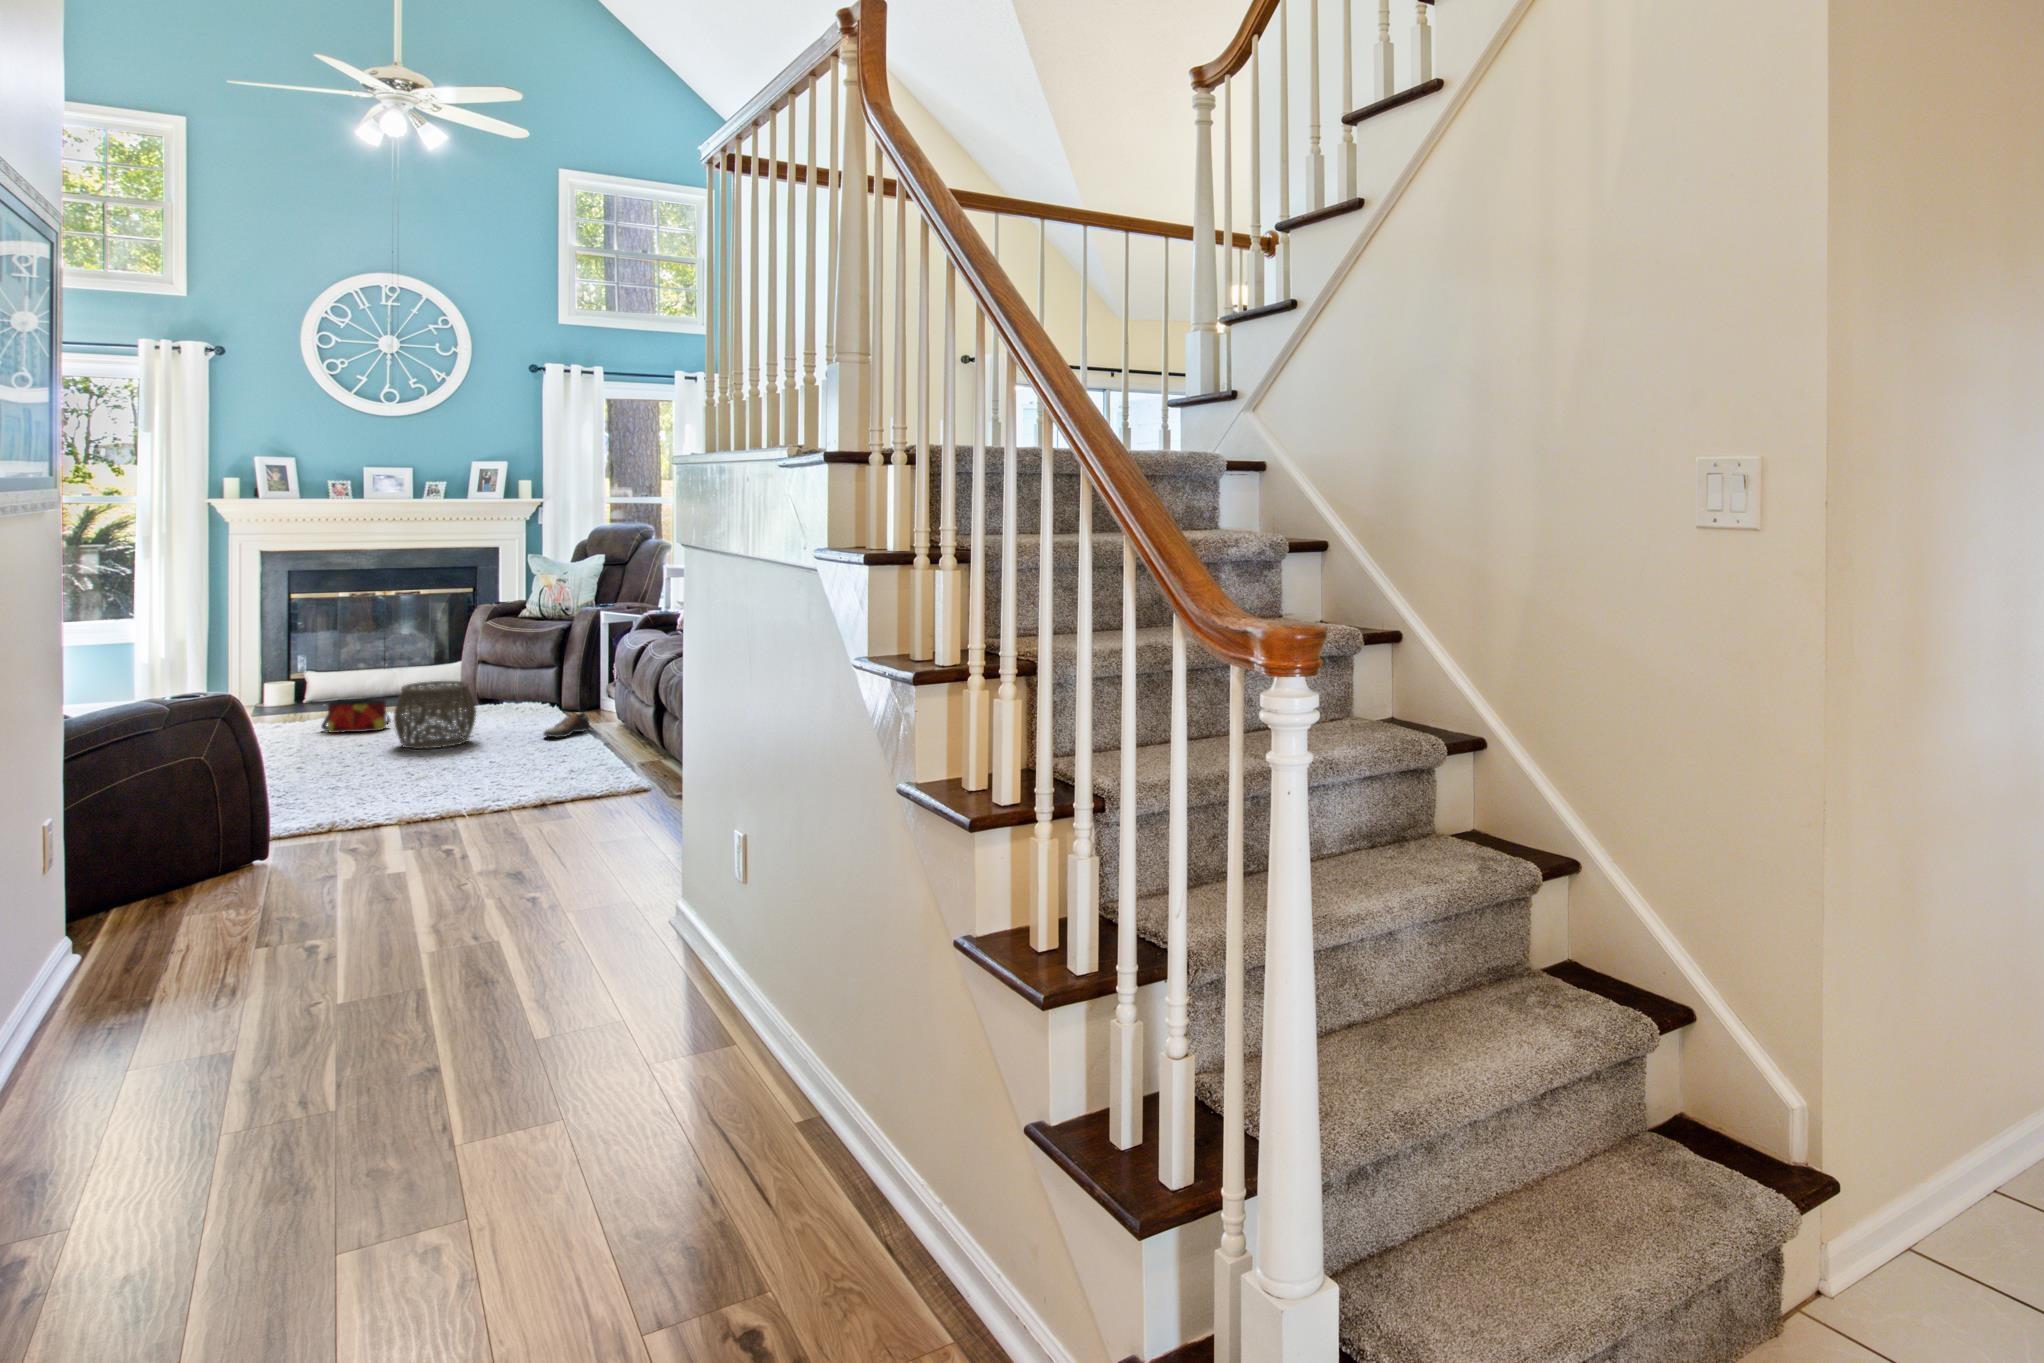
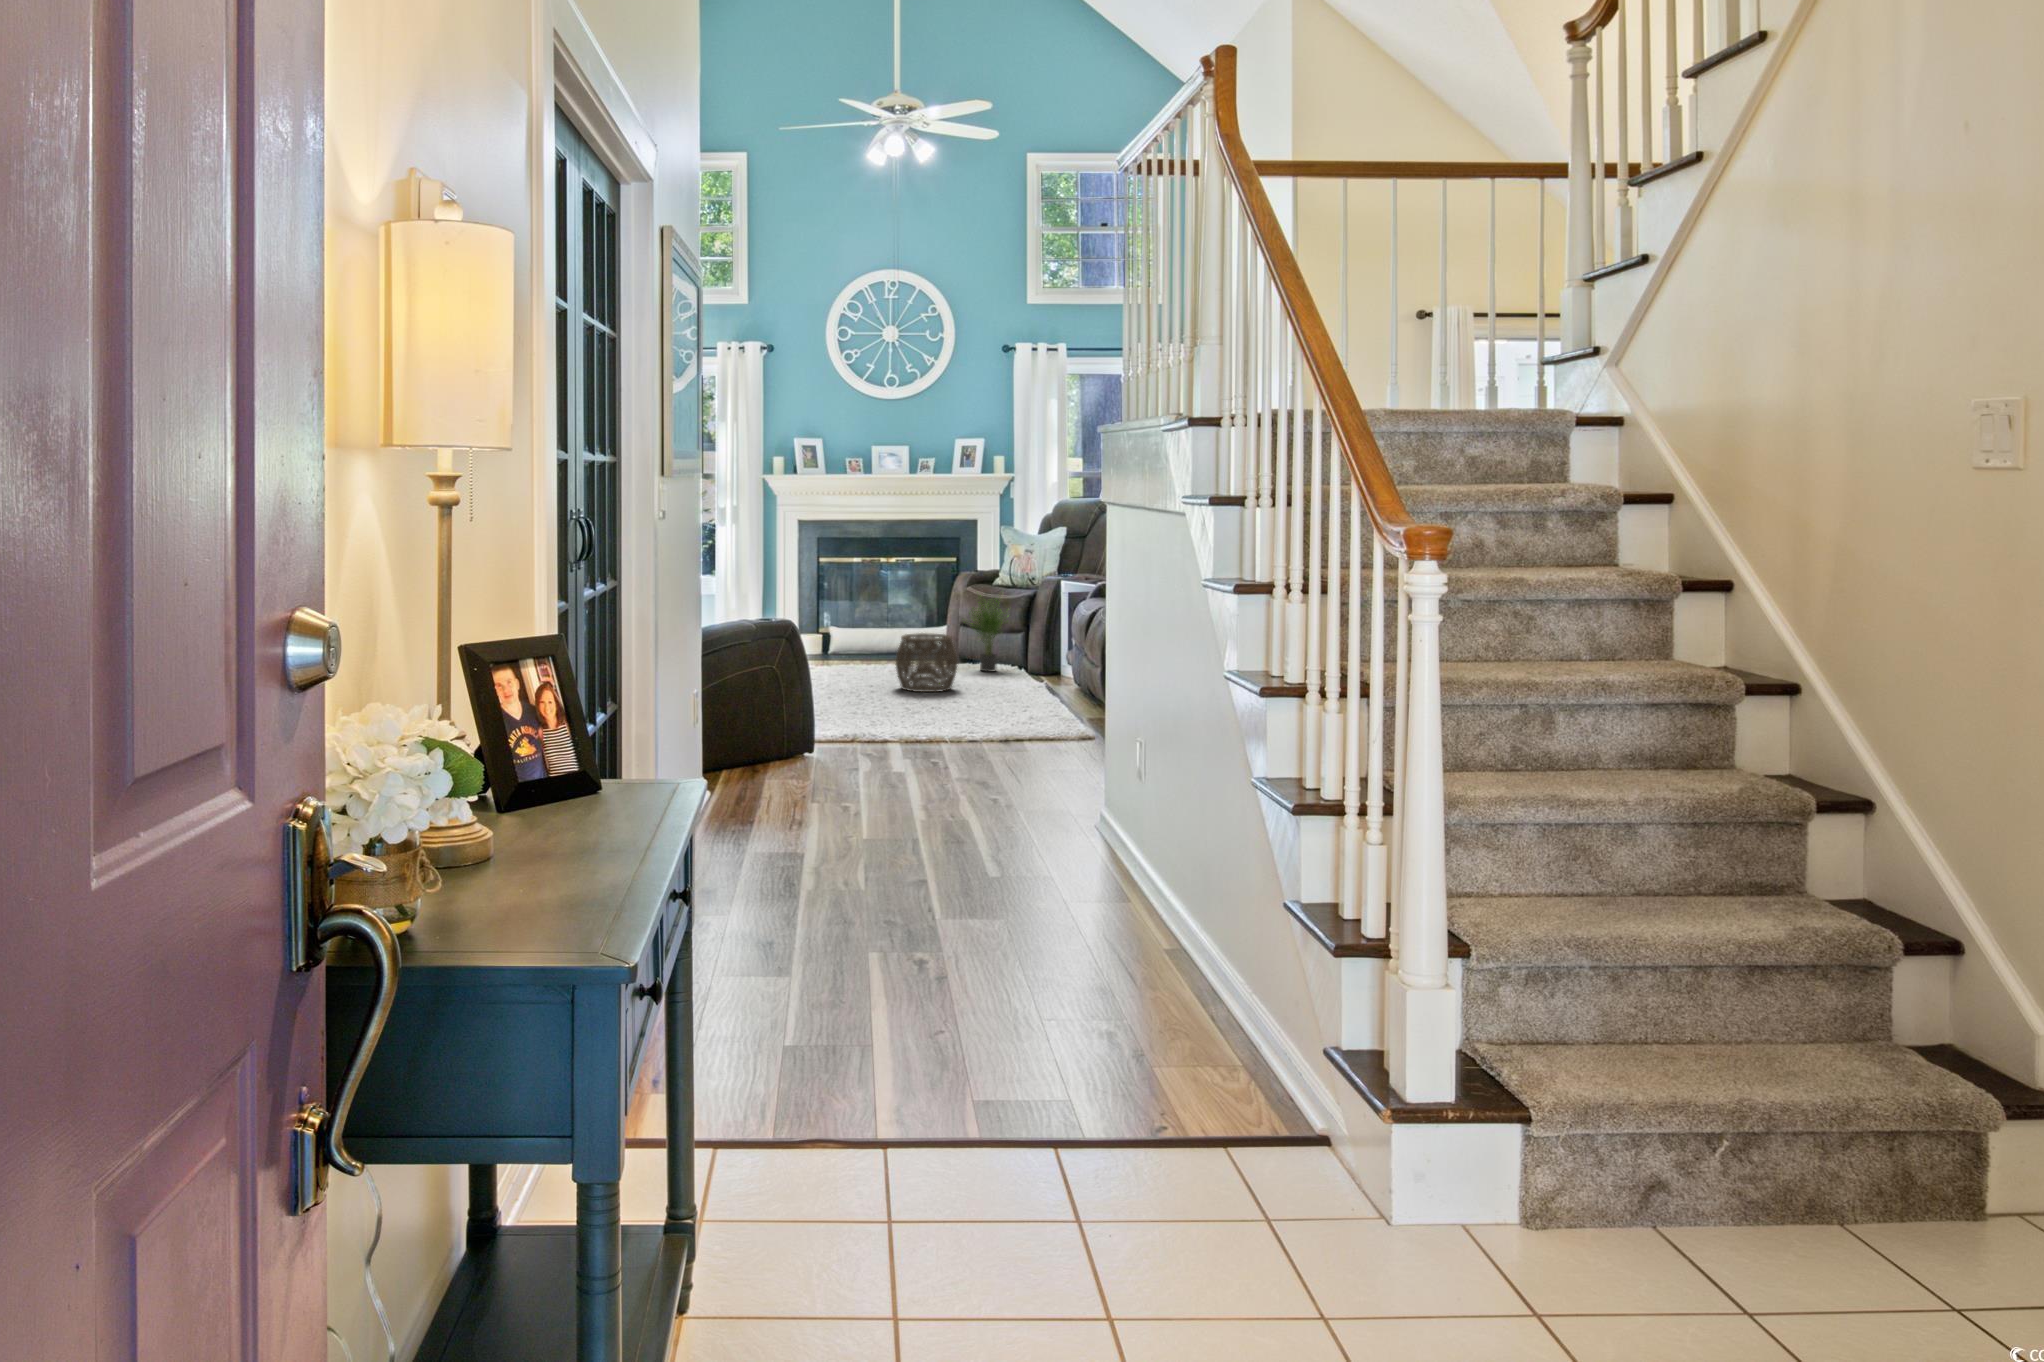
potted plant: none [477,623,548,713] -> present [971,600,1008,672]
bag: present [321,698,390,733] -> none [843,646,893,676]
shoe: present [543,712,590,737] -> none [1010,672,1050,693]

